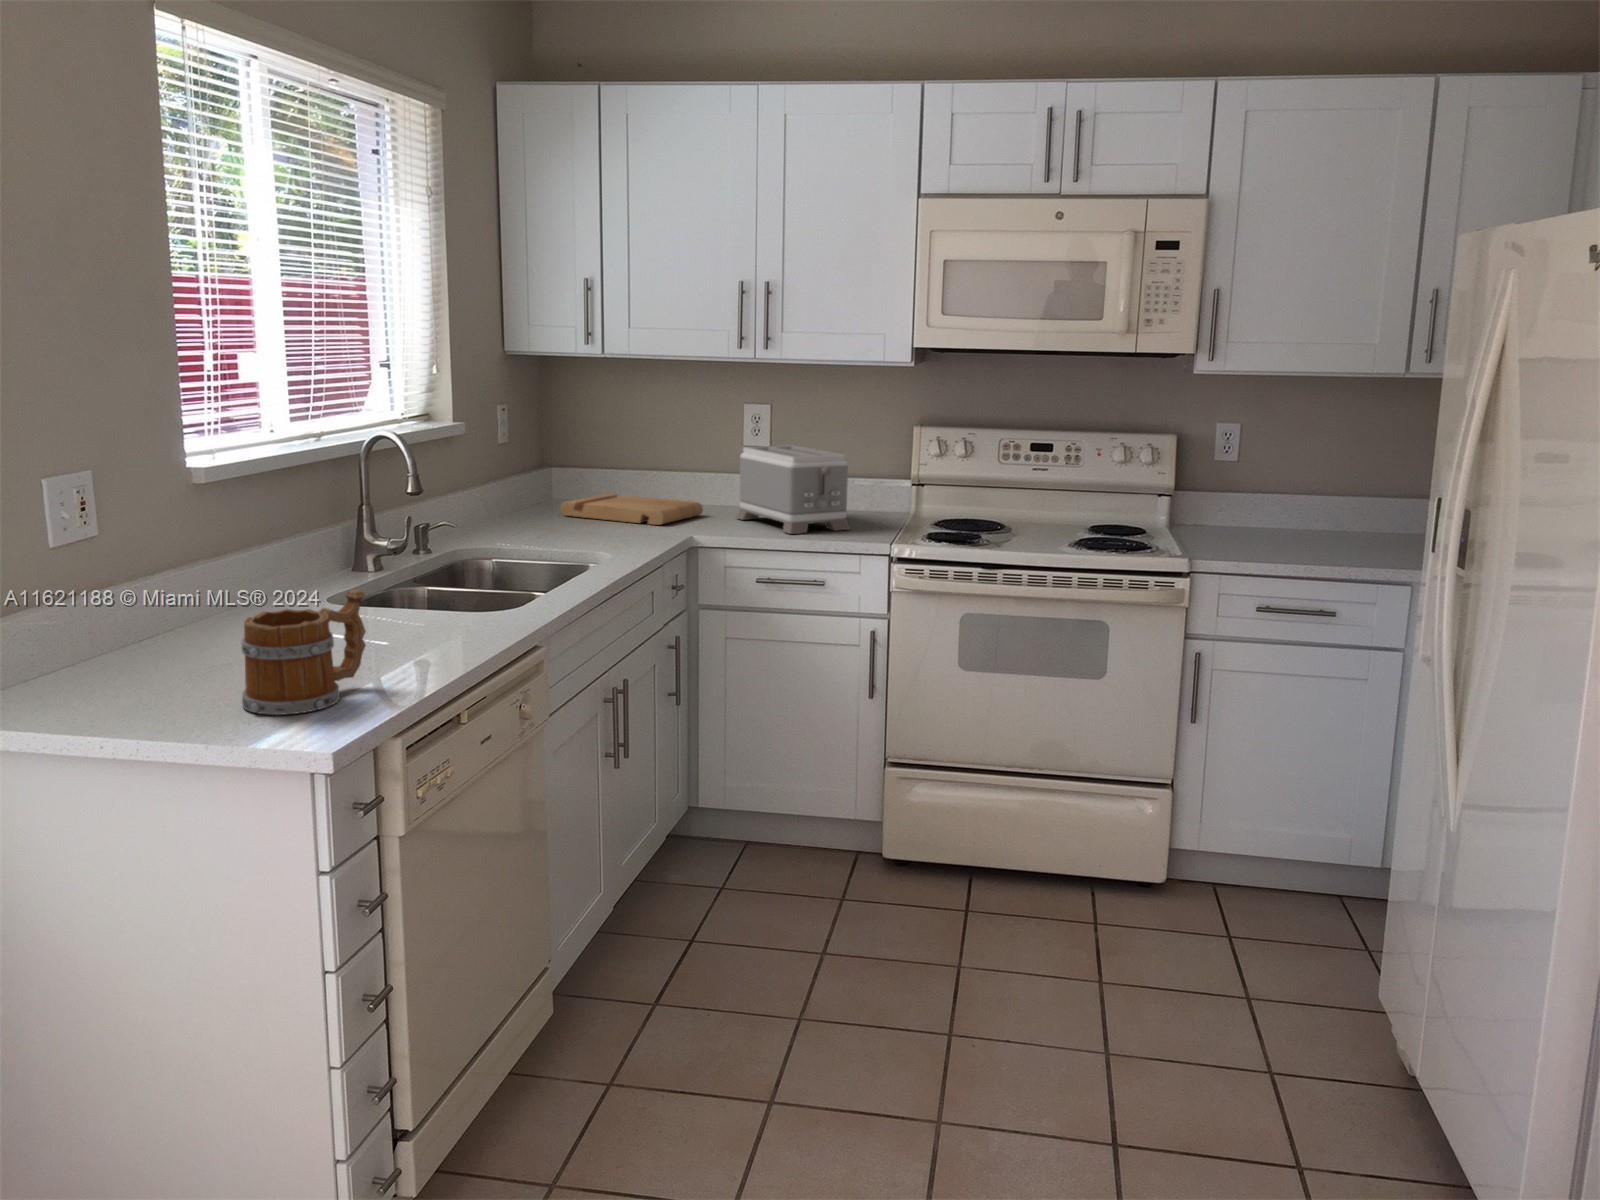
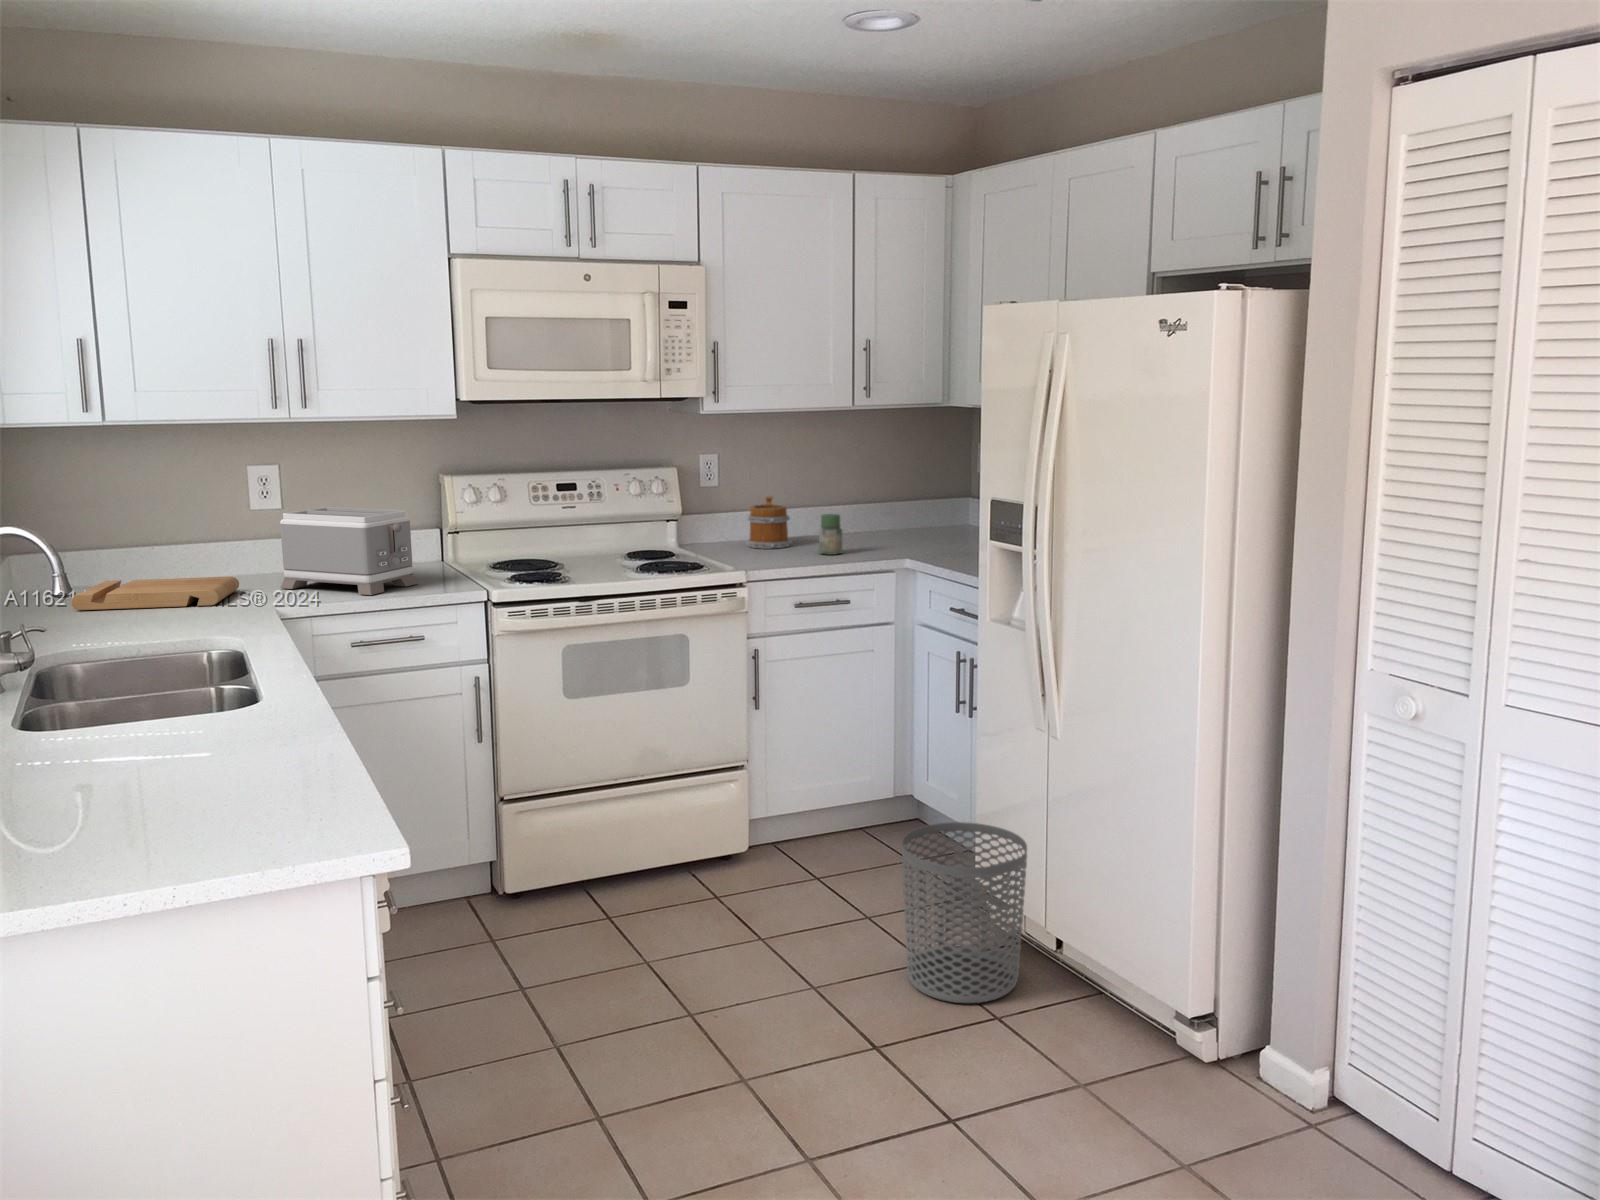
jar: none [1317,507,1351,557] -> present [819,514,842,555]
mug: present [241,590,366,715] -> present [747,496,791,548]
waste bin: none [1222,908,1402,1152] -> present [902,822,1027,1003]

